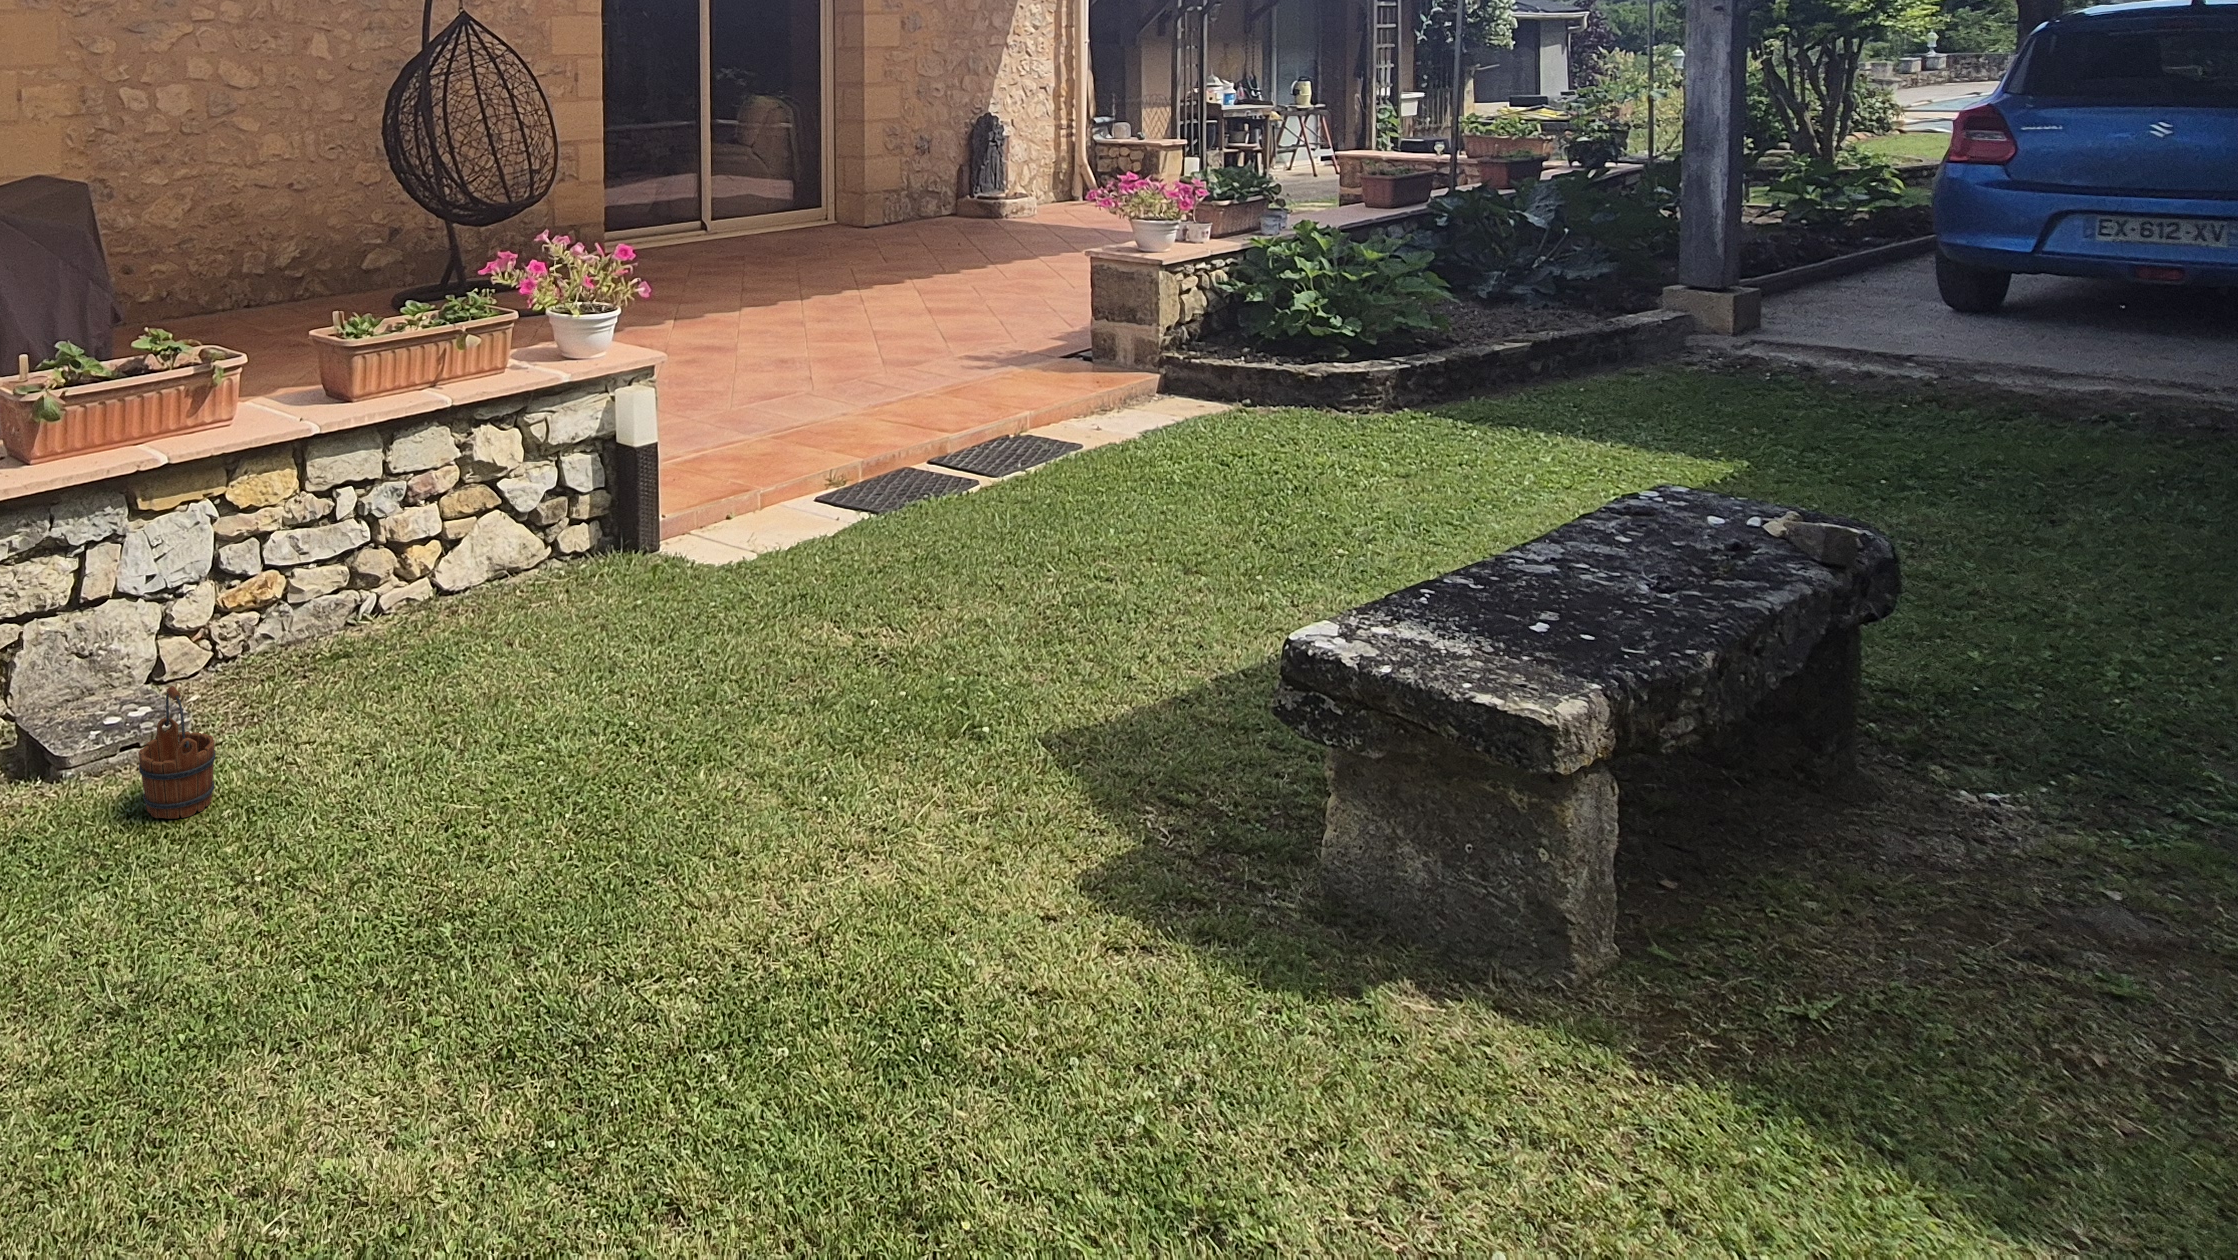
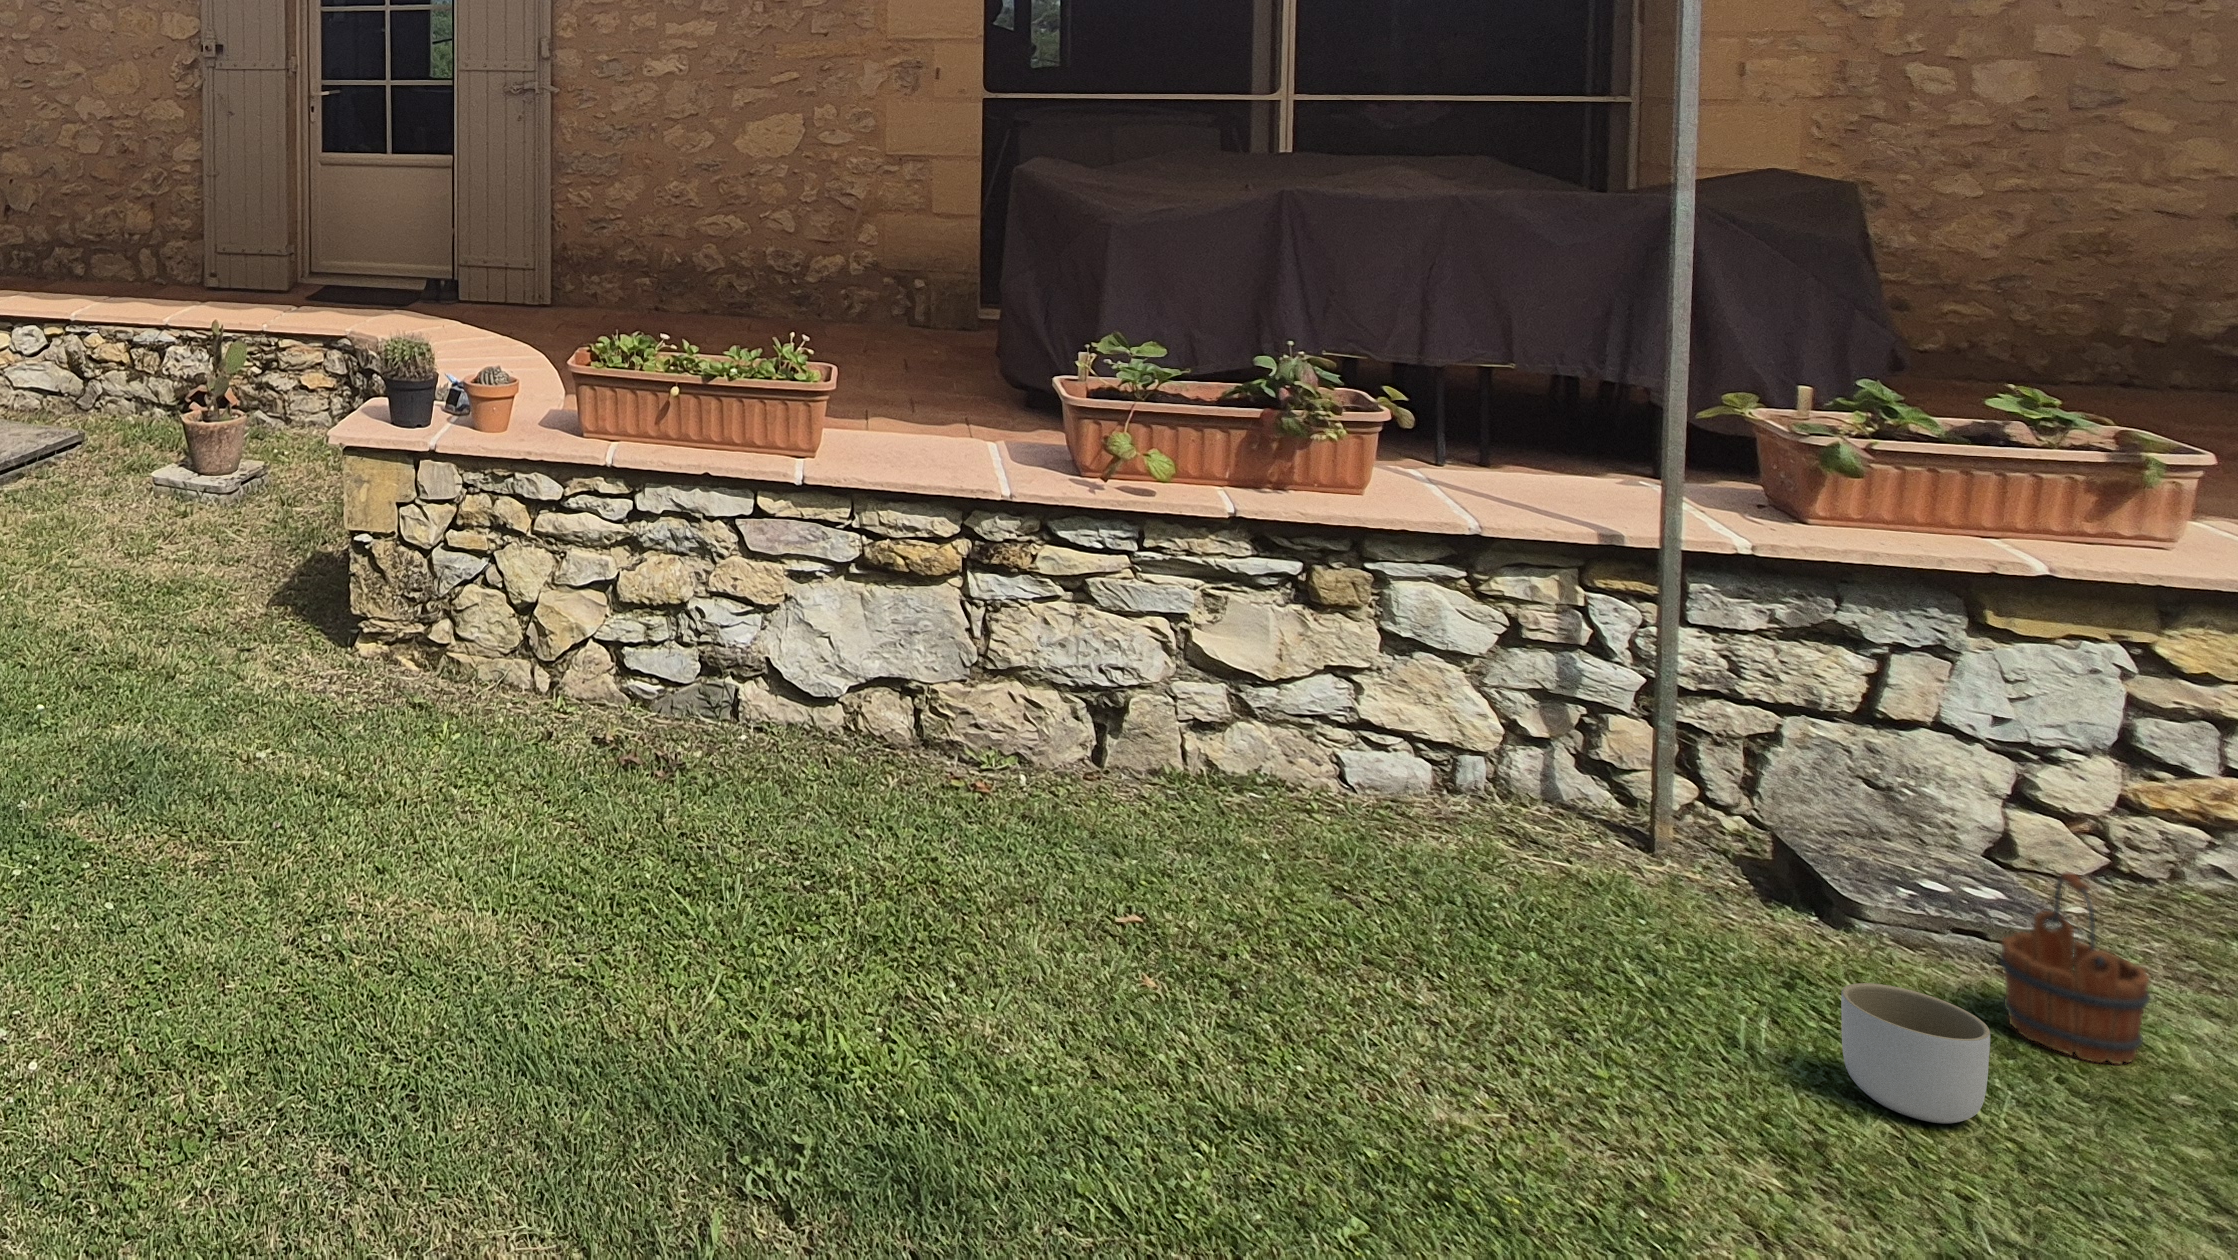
planter: none [34,824,122,928] -> present [1841,983,1990,1123]

